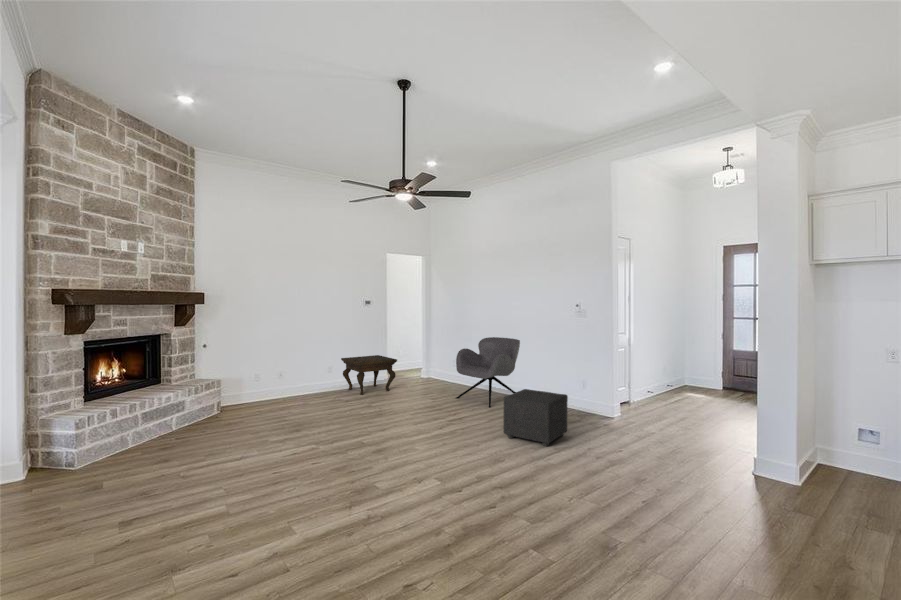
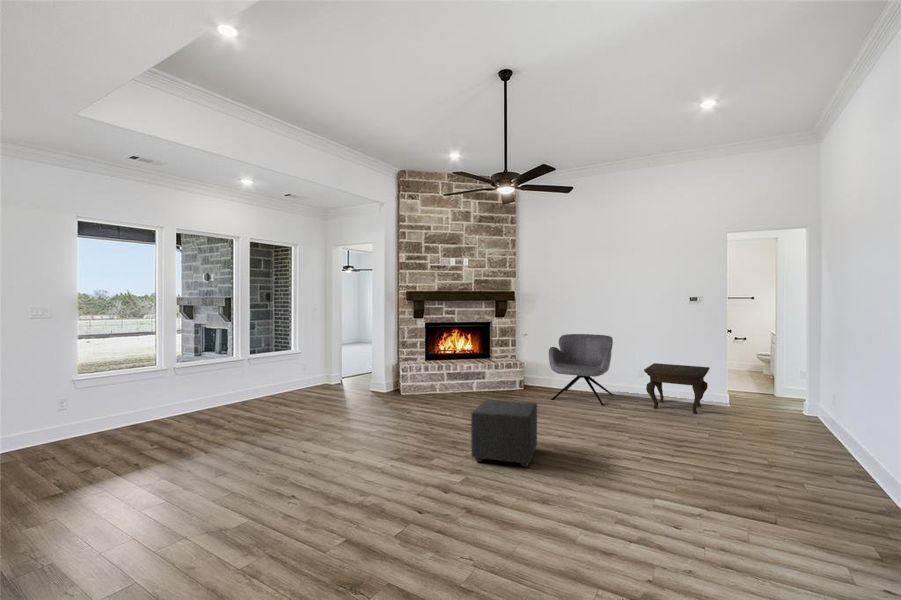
armchair: present [456,337,520,408] -> present [549,334,614,406]
ottoman: present [504,389,568,446] -> present [471,400,537,467]

